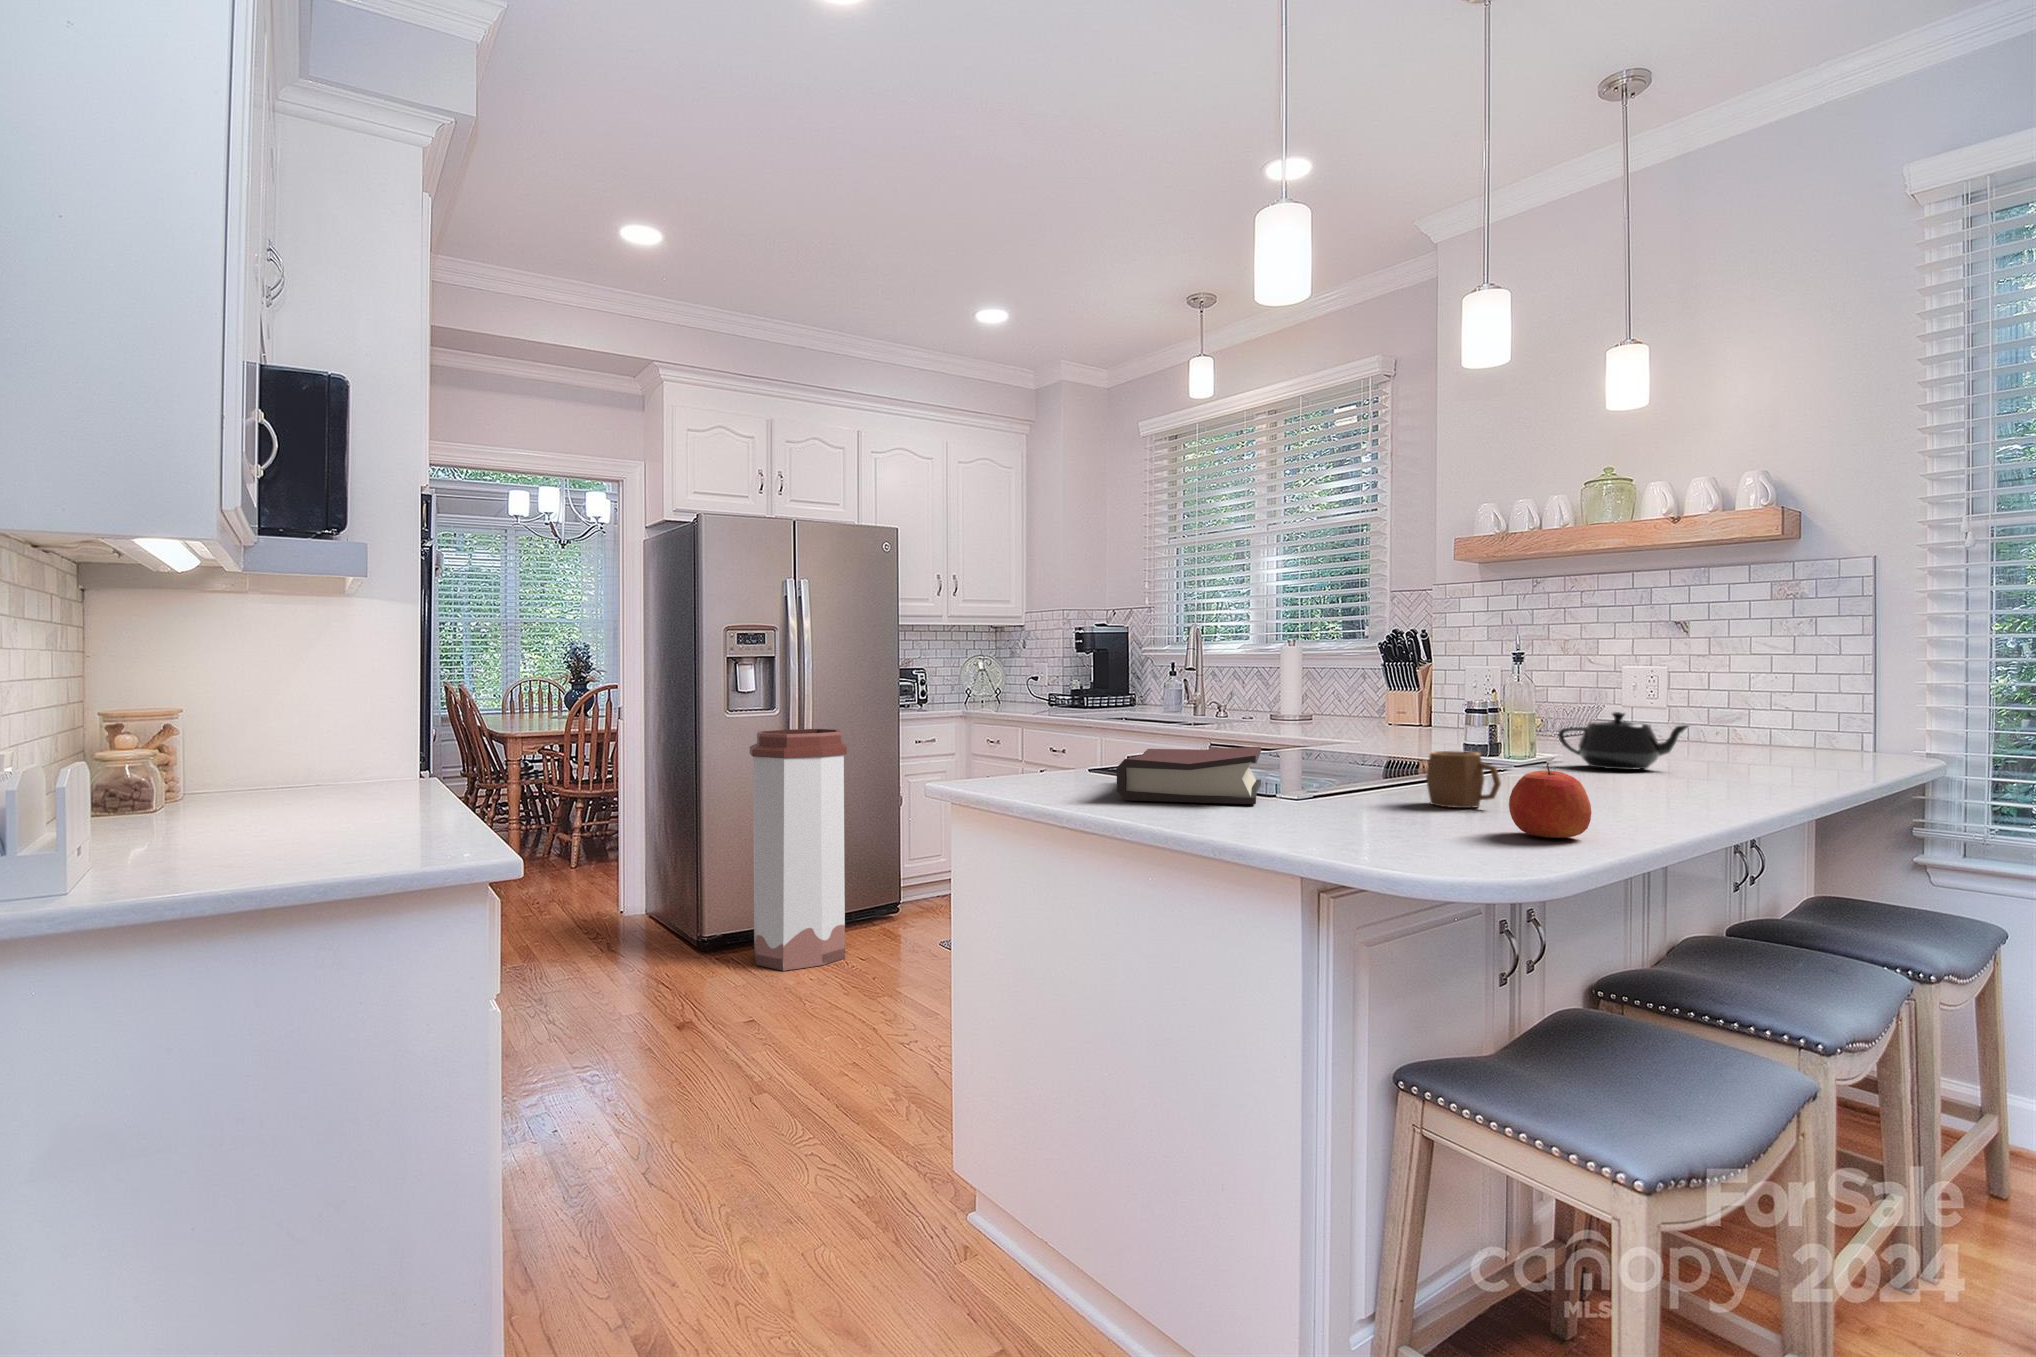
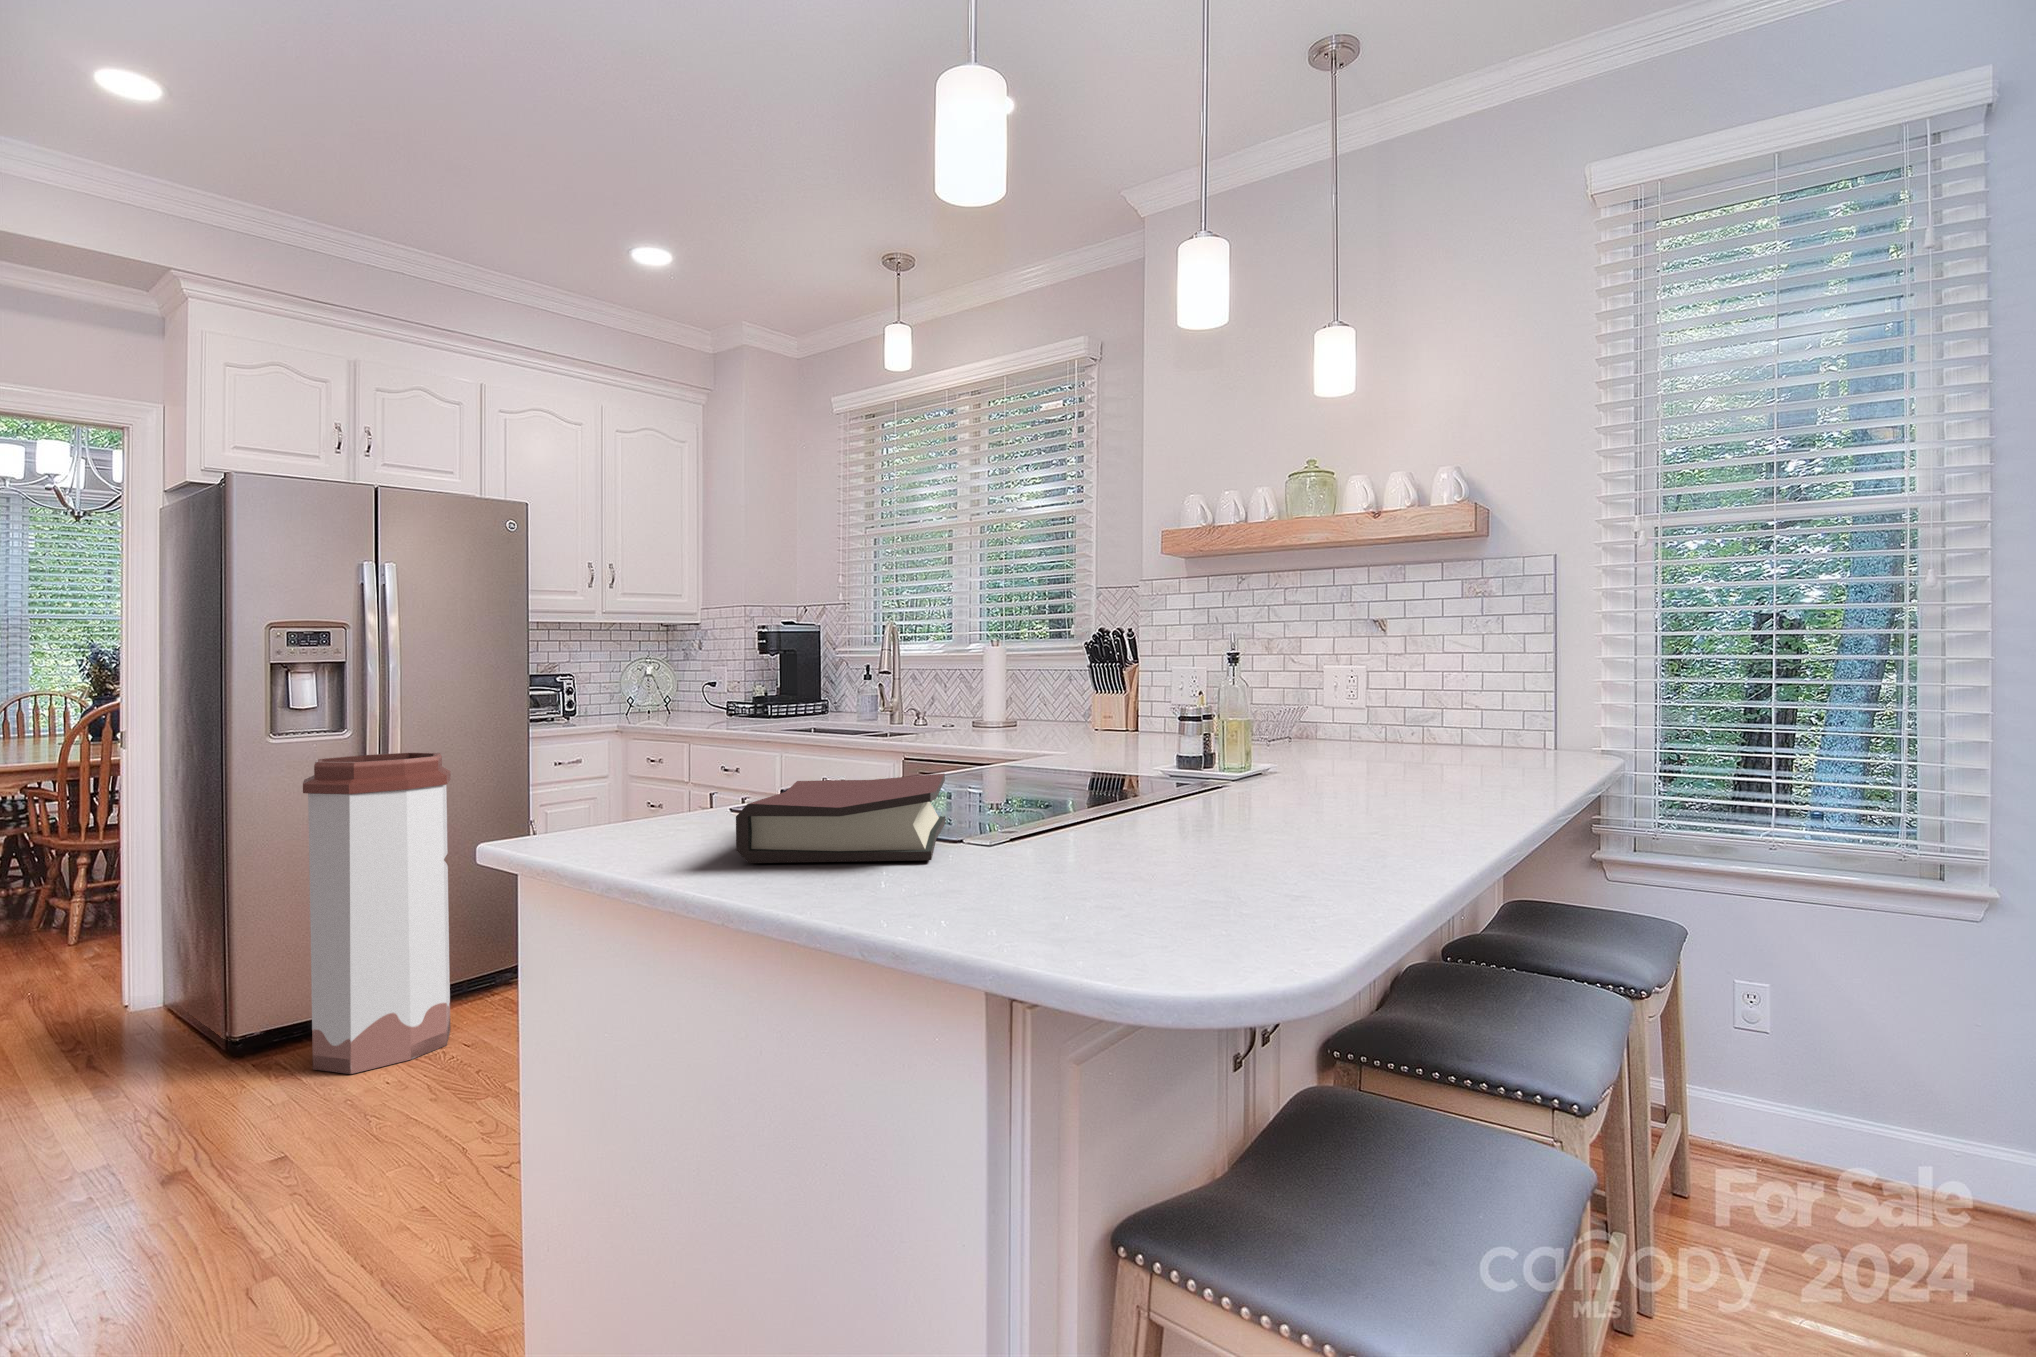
teapot: present [1558,712,1689,770] -> none [1275,717,1407,780]
mug: present [1426,751,1501,808] -> none [1148,775,1238,850]
apple: present [1509,763,1591,838] -> none [1260,798,1363,900]

